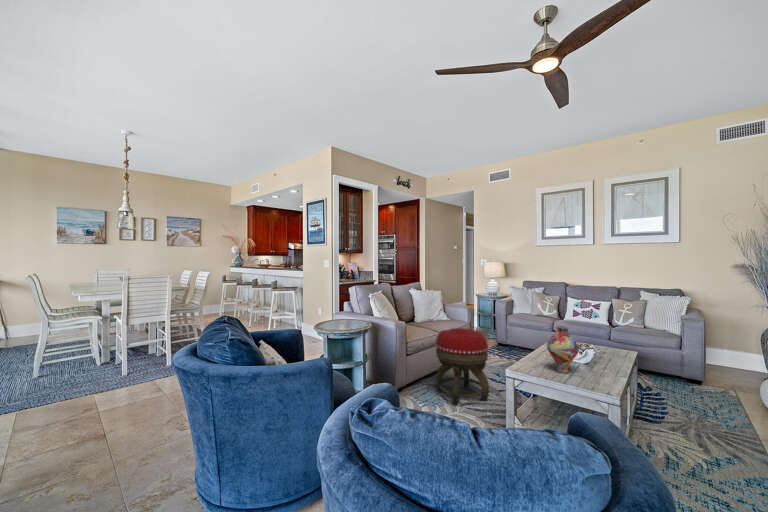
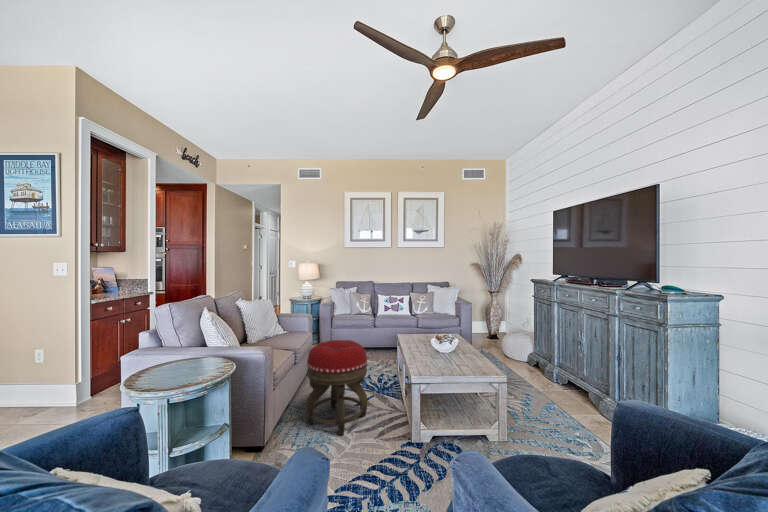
vase: present [547,326,578,373] -> none [430,322,456,366]

